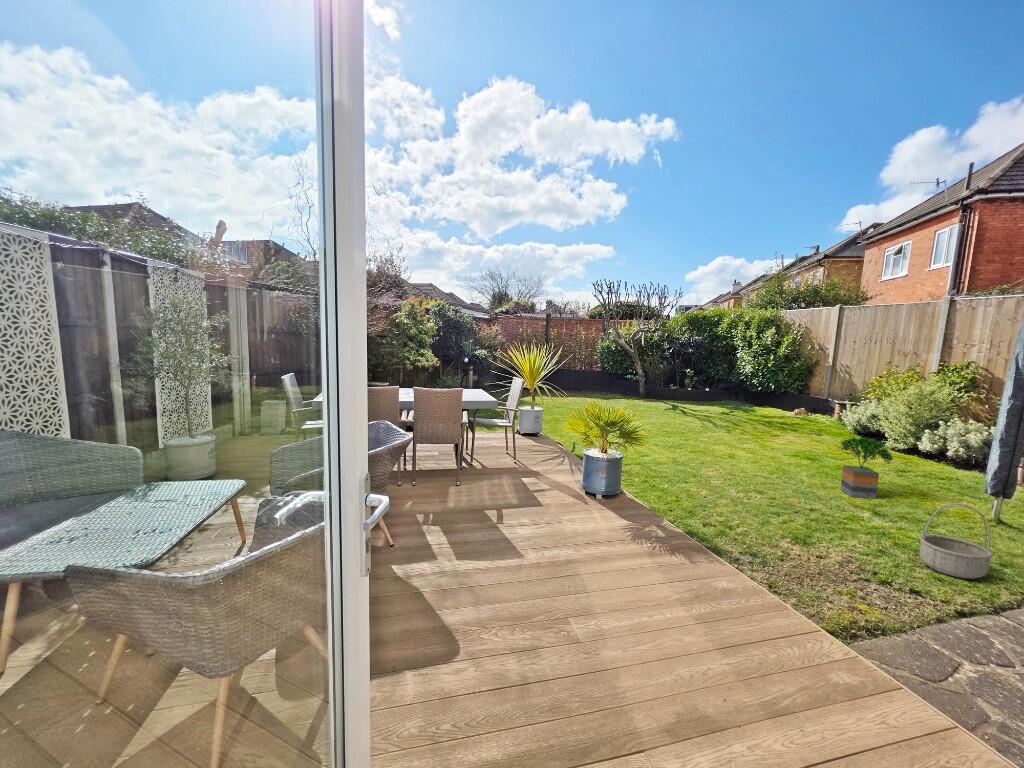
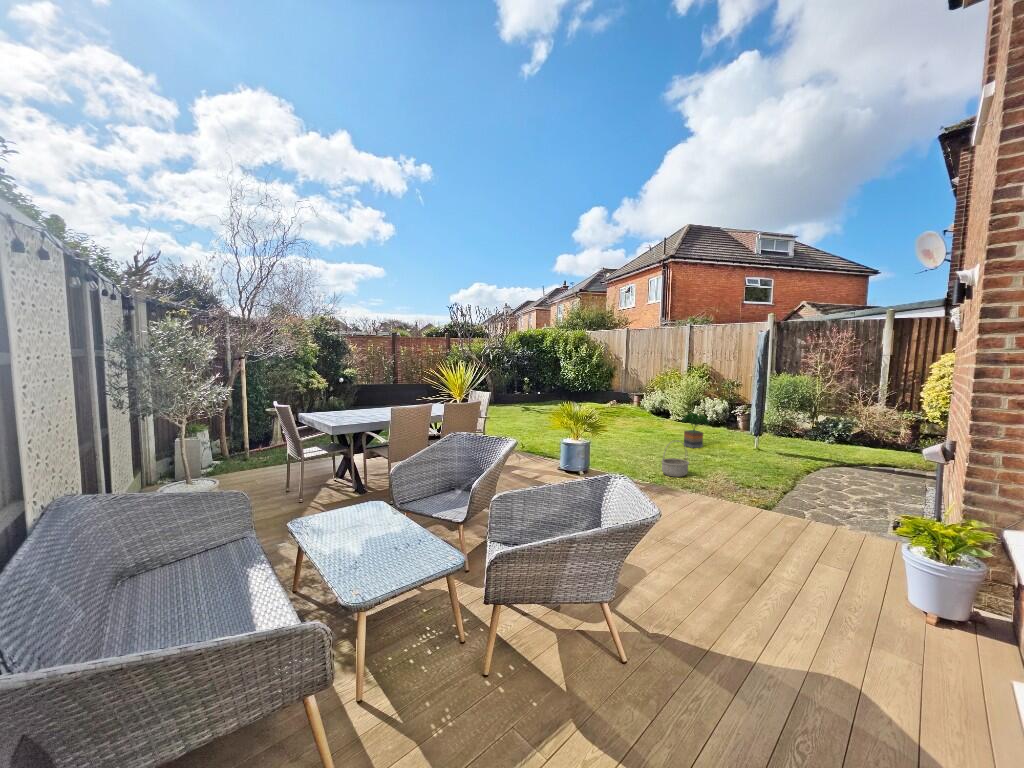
basket: present [920,504,993,579] -> present [661,440,689,477]

